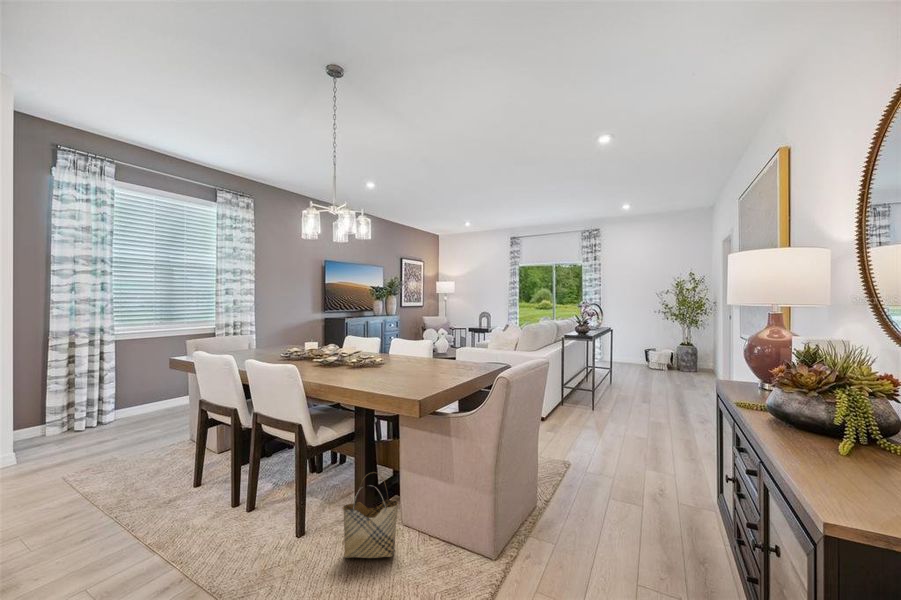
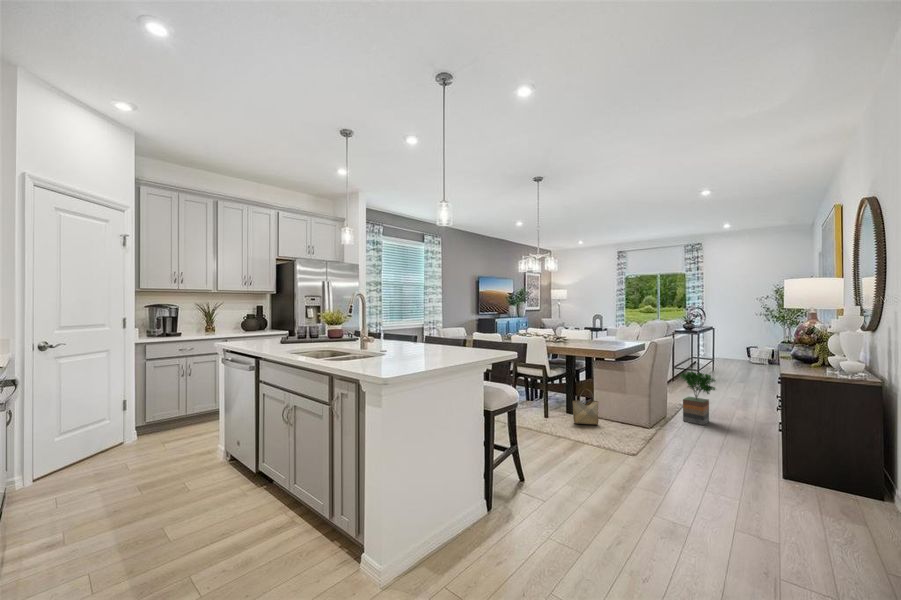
potted tree: none [557,423,620,533] -> present [680,372,716,425]

